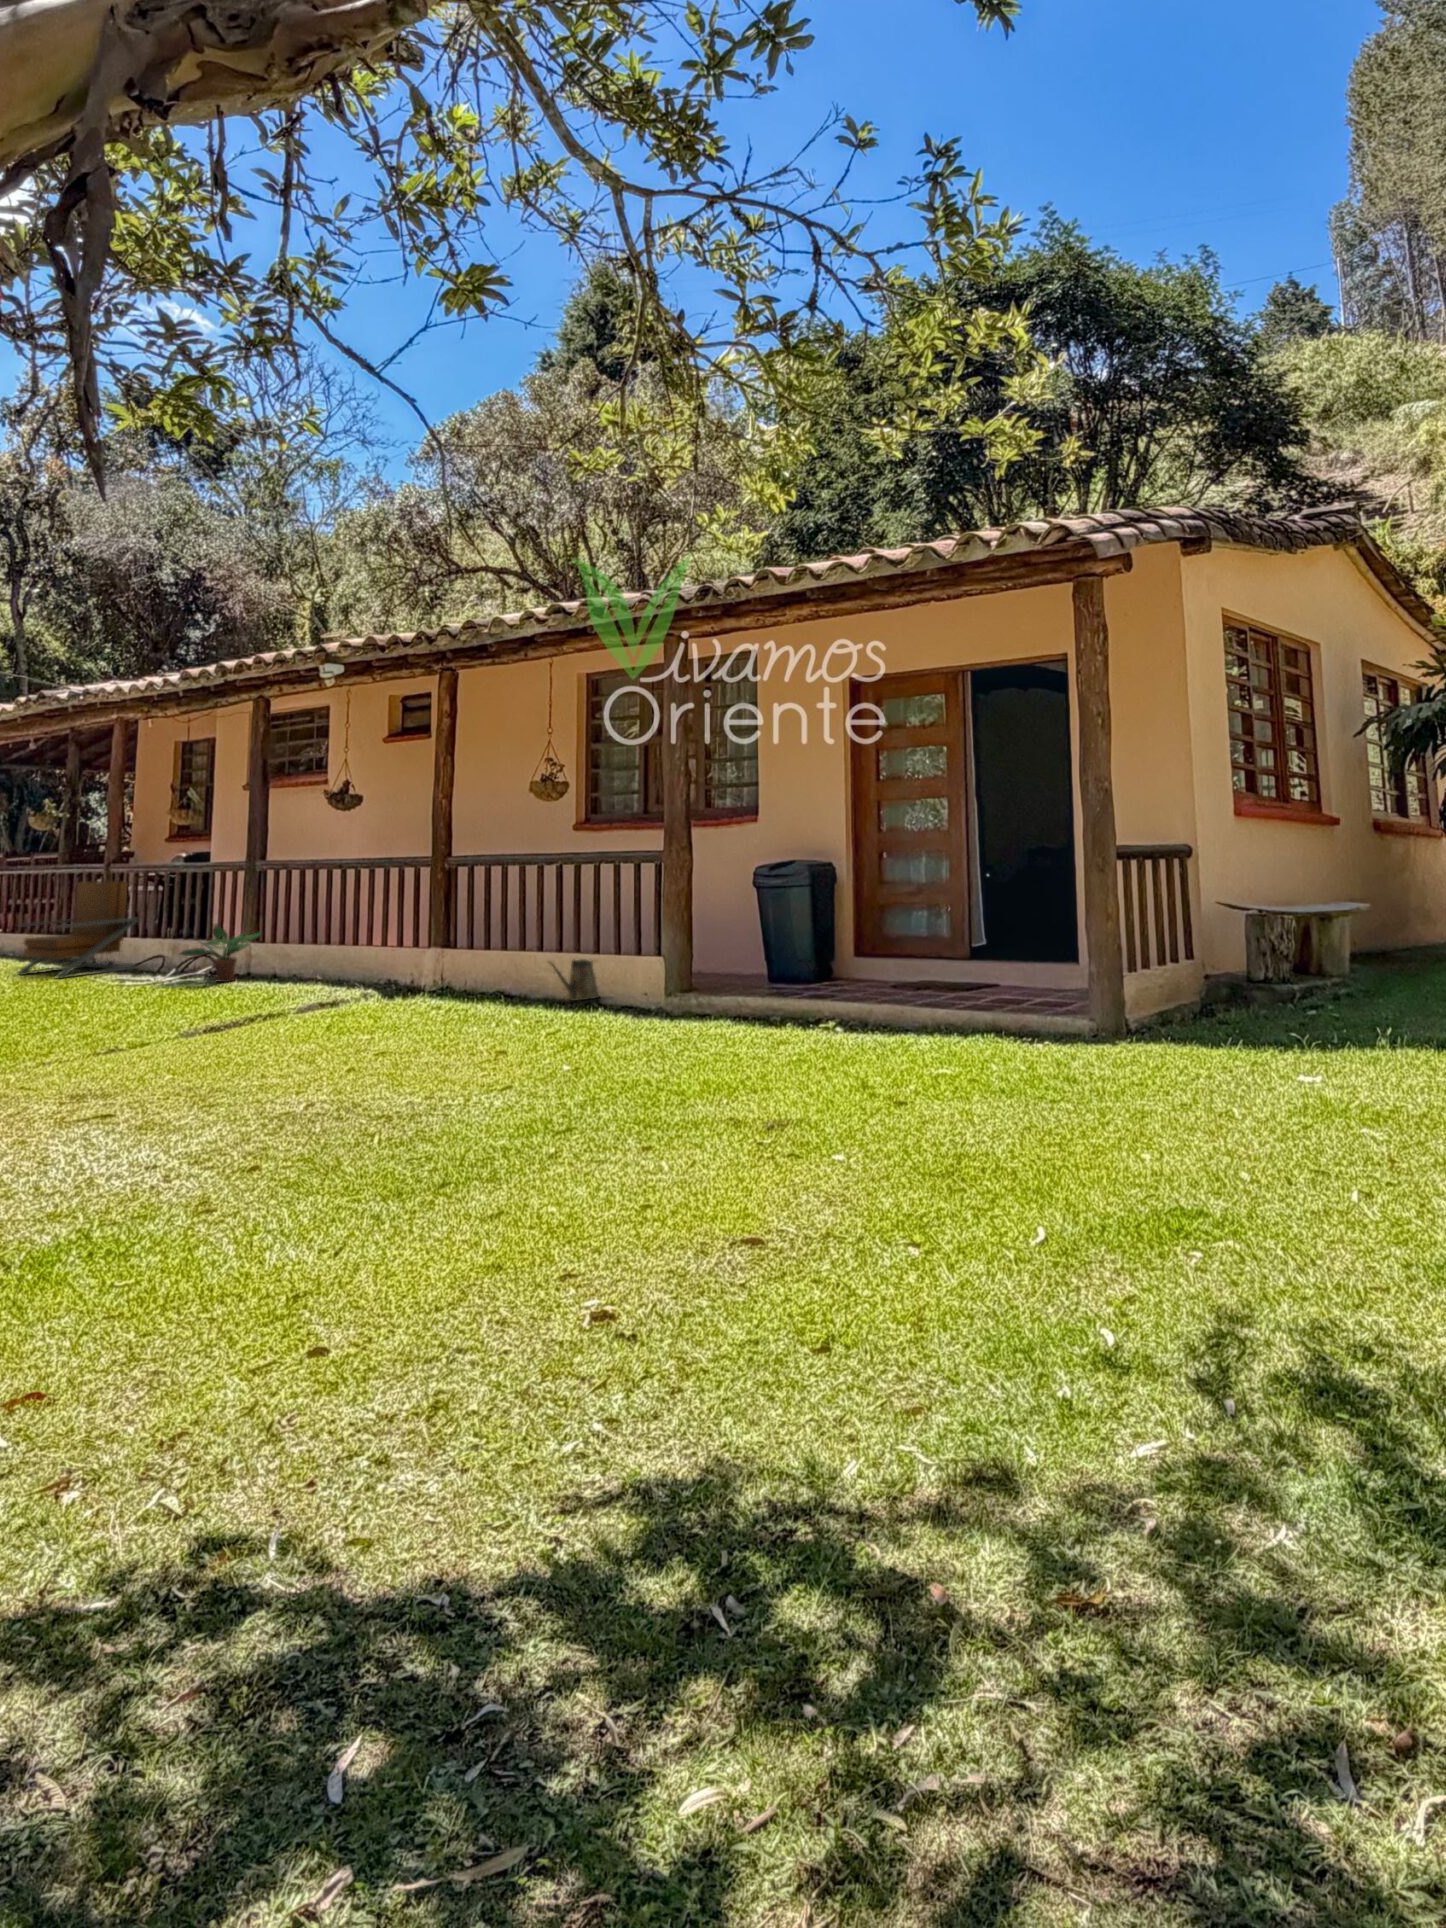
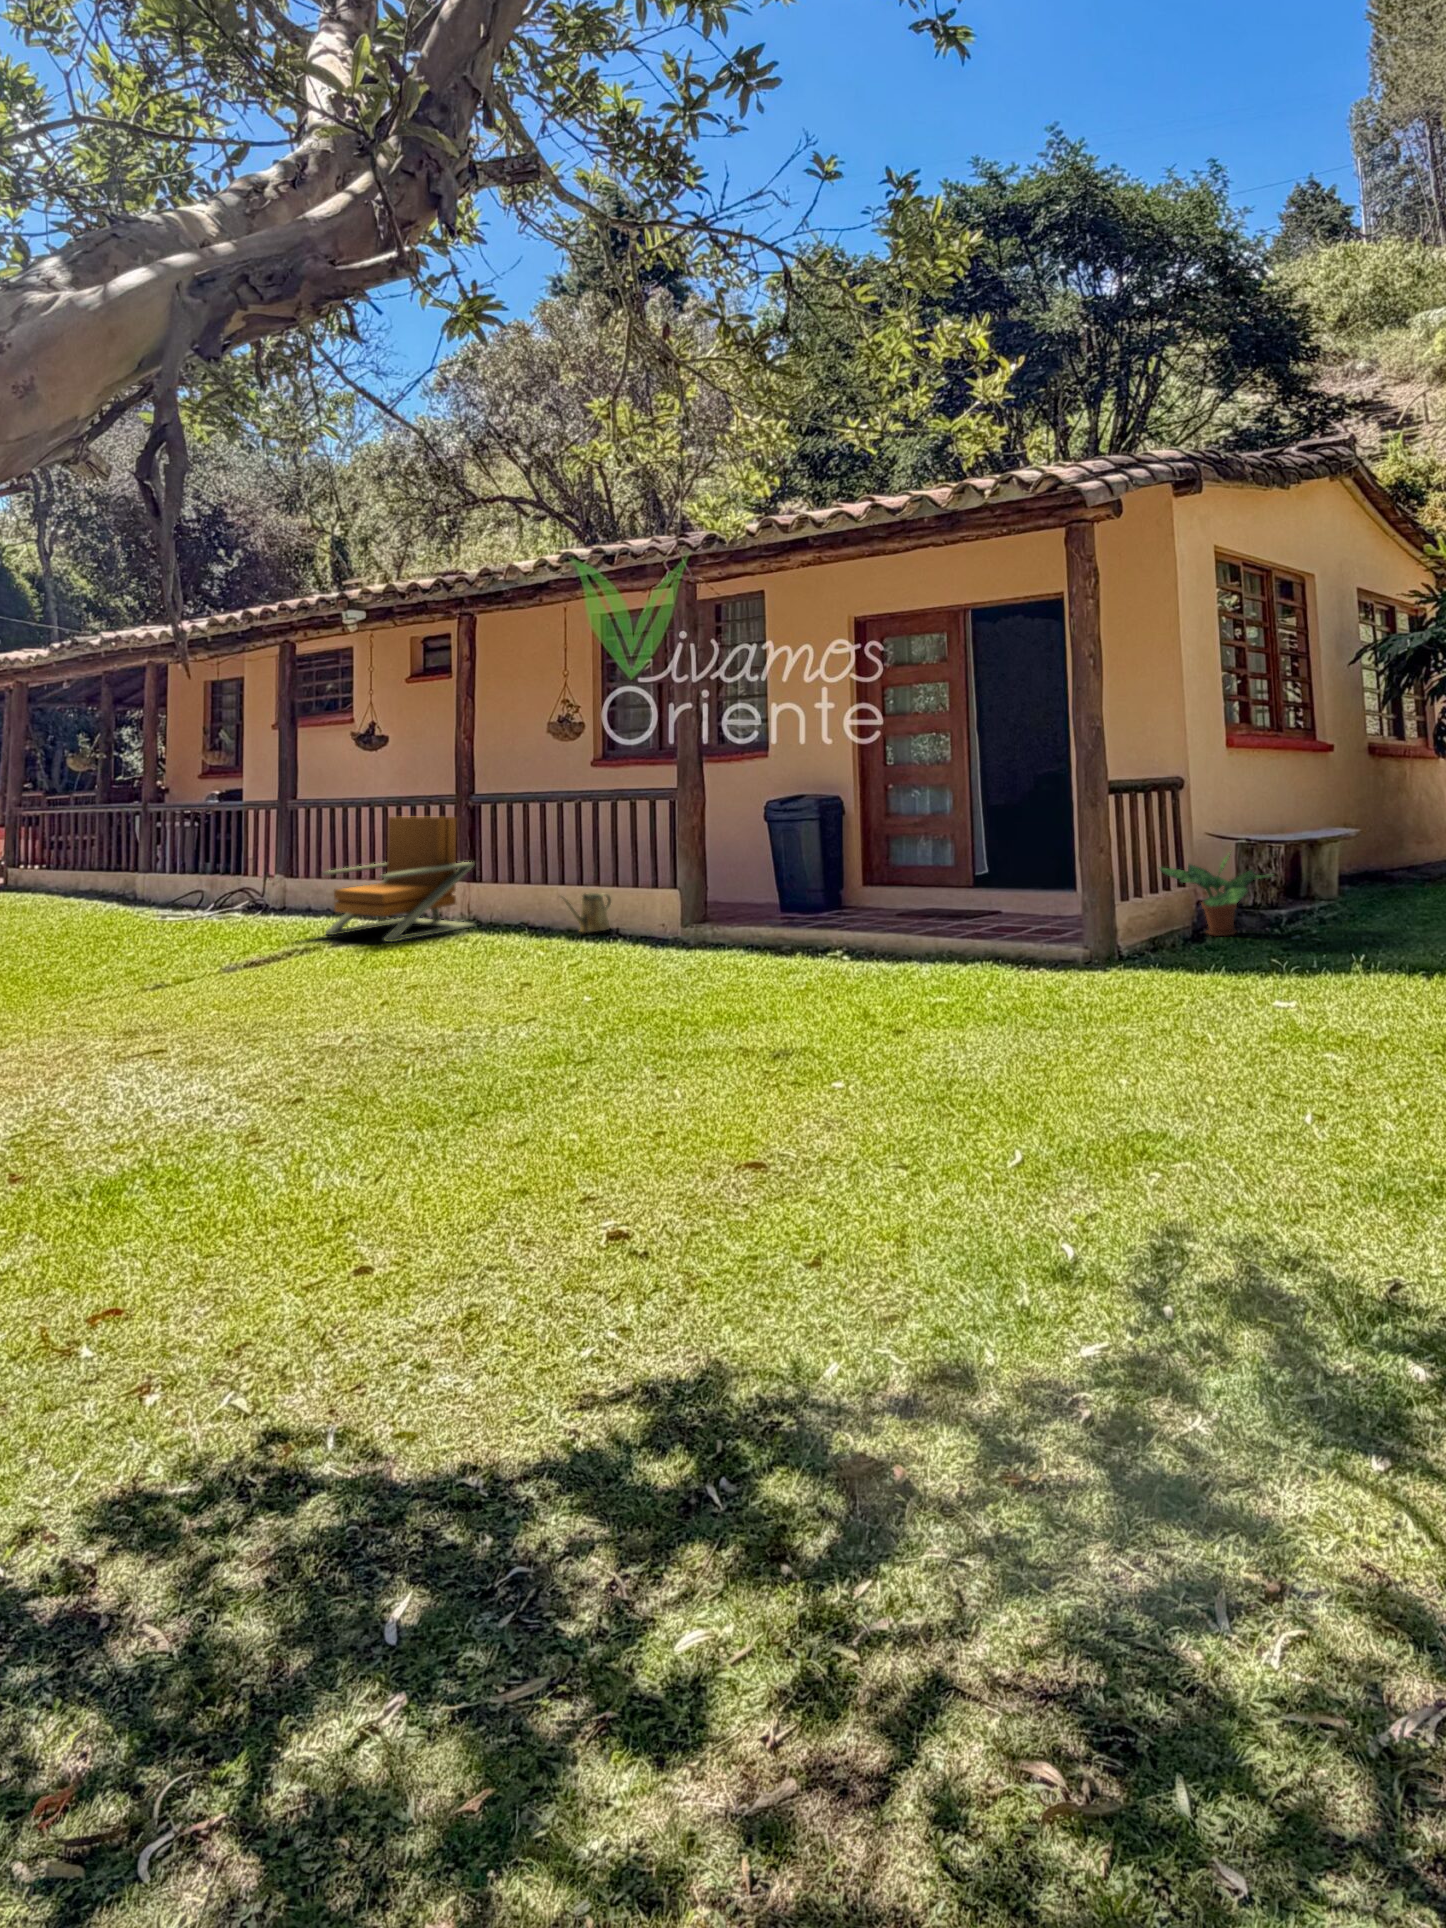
lounge chair: present [17,881,138,979] -> present [323,817,475,942]
potted plant: present [180,925,261,982] -> present [1159,855,1271,936]

